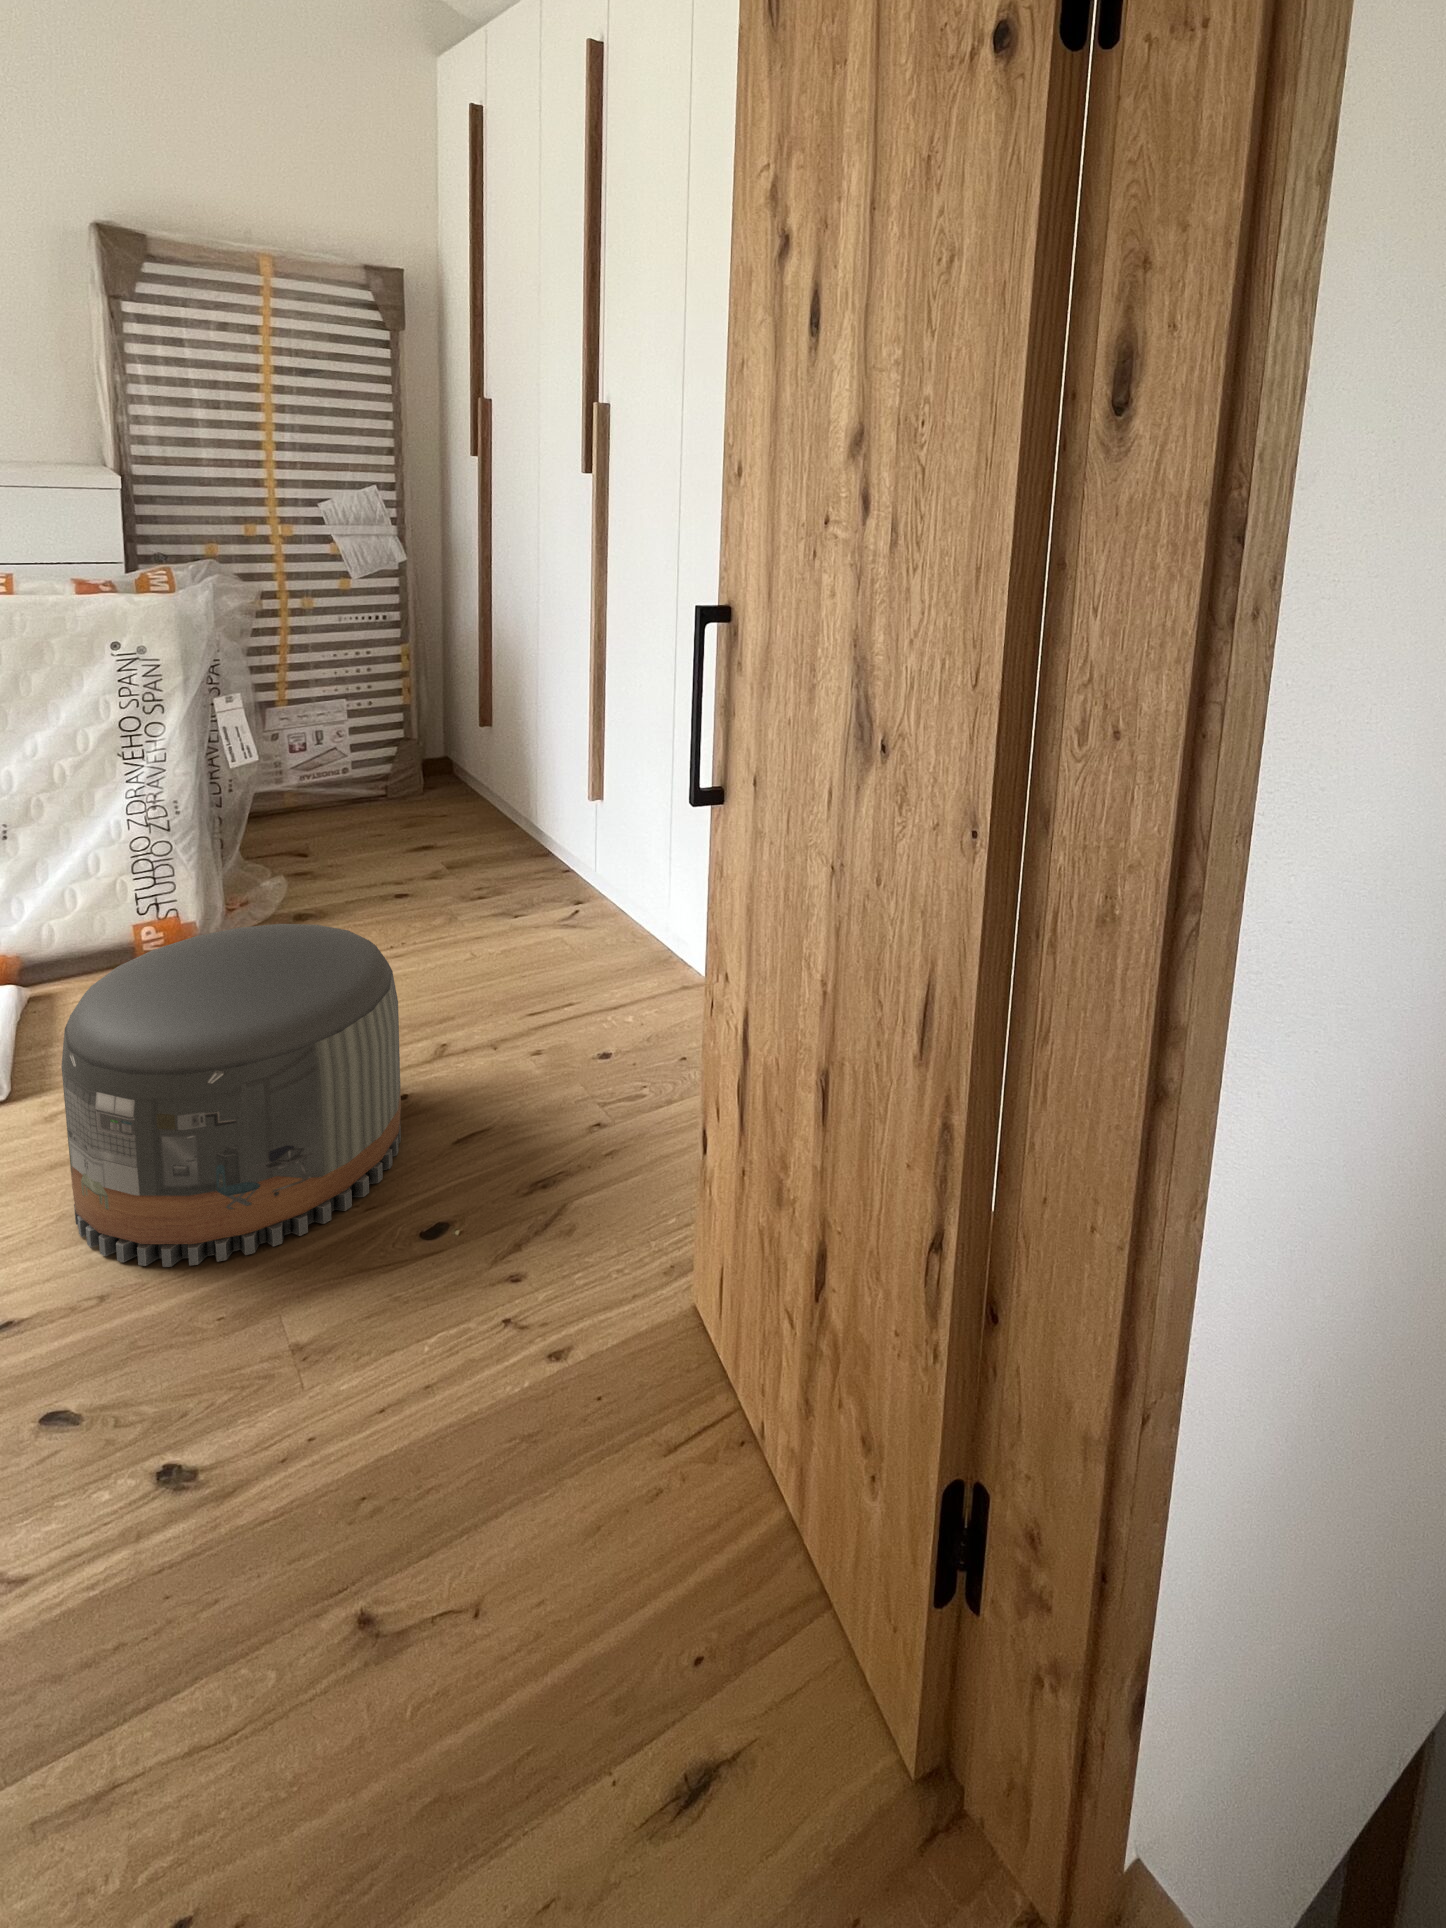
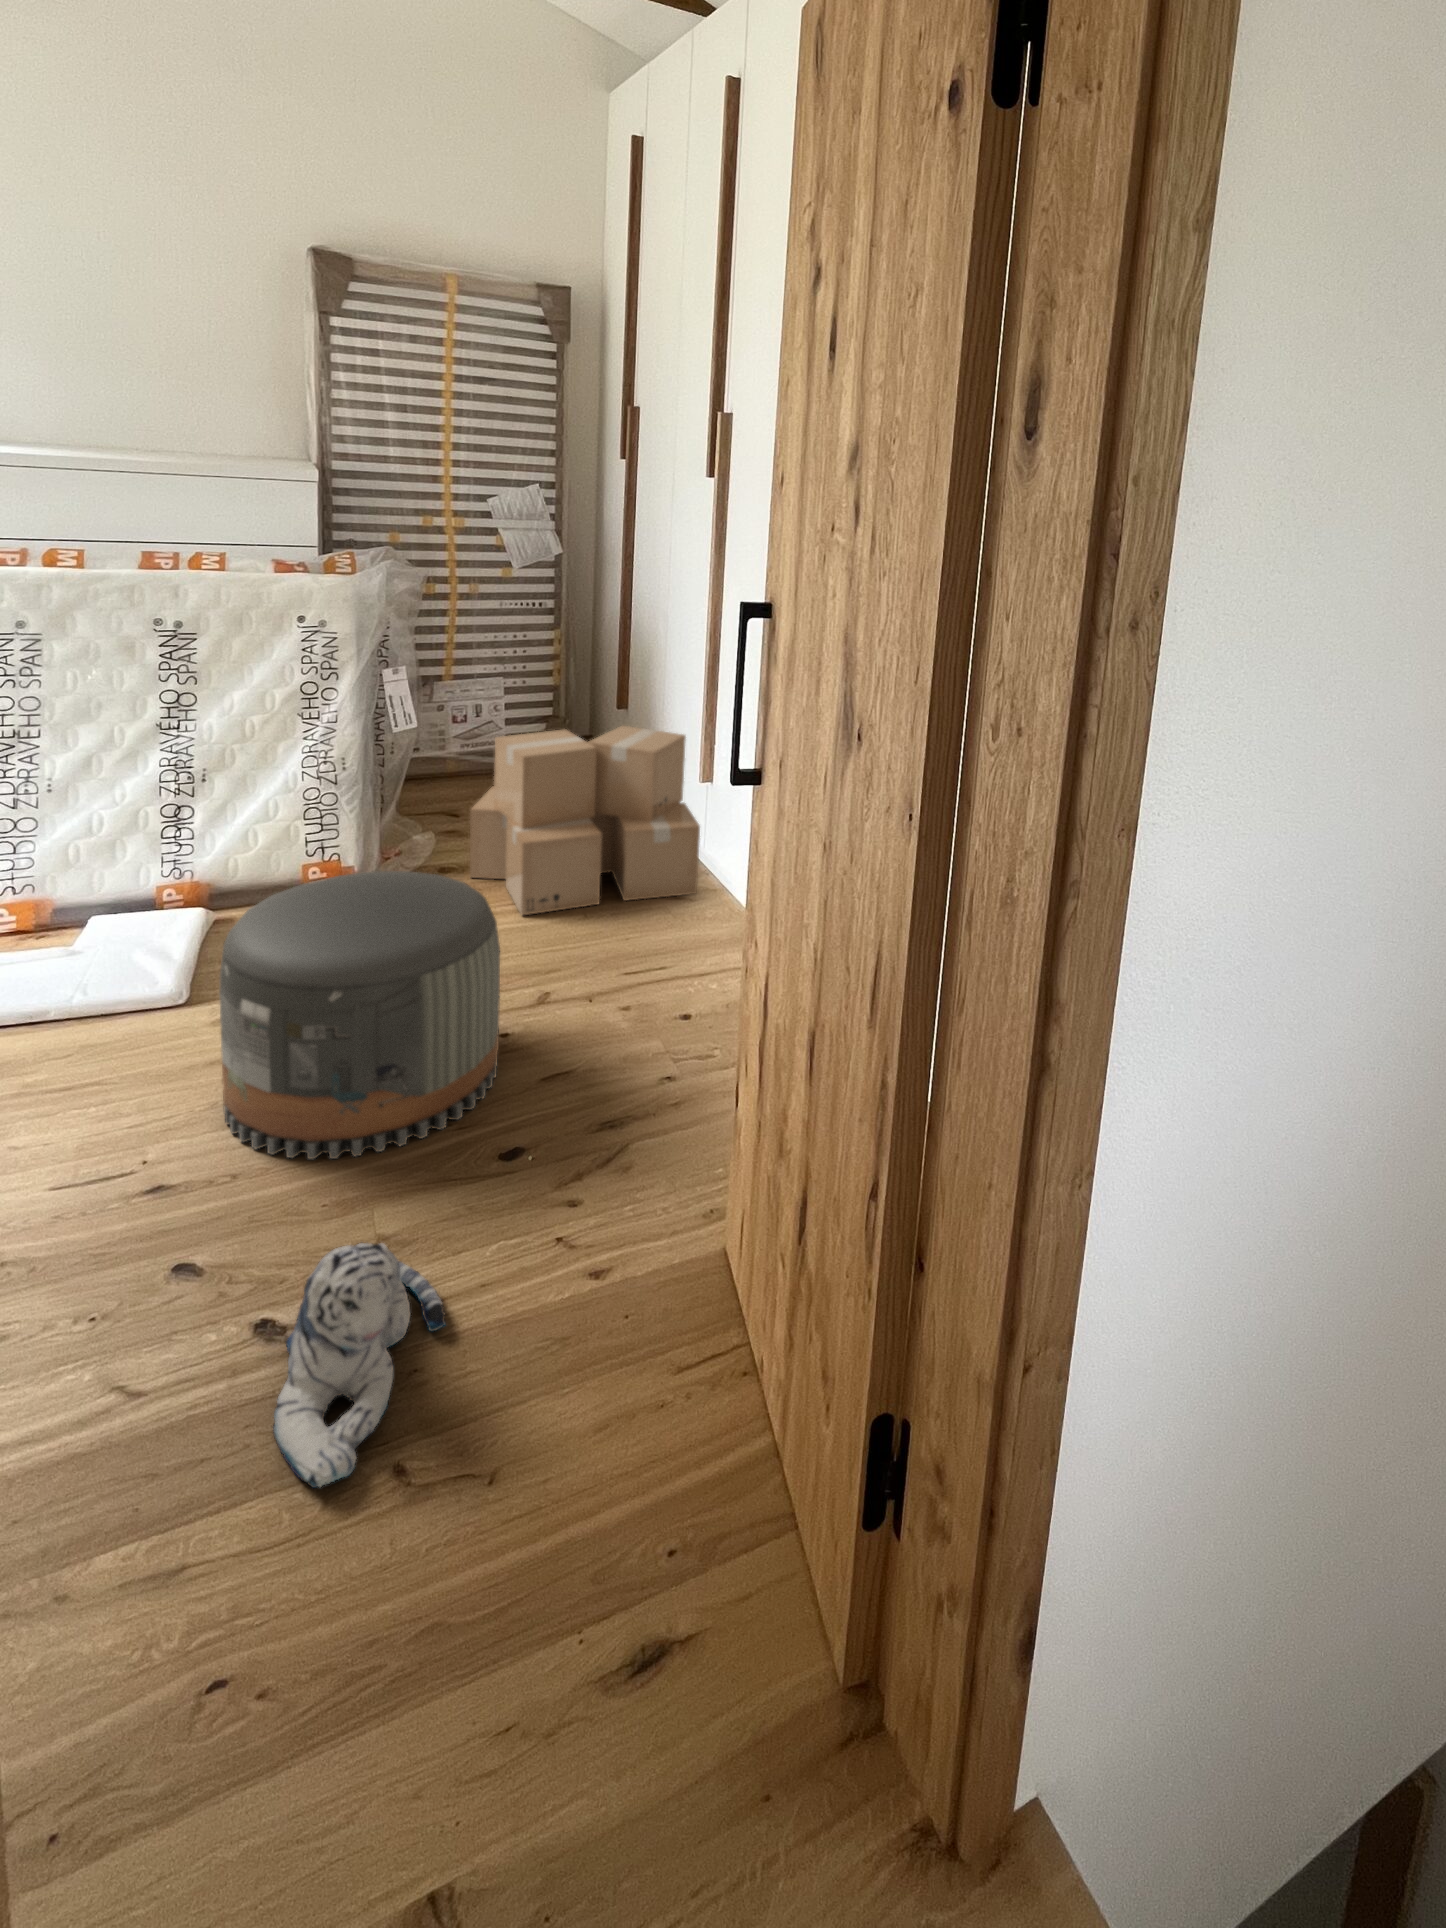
cardboard box: none [330,743,592,957] -> present [470,726,700,915]
plush toy: none [196,1359,391,1663] -> present [273,1242,446,1488]

